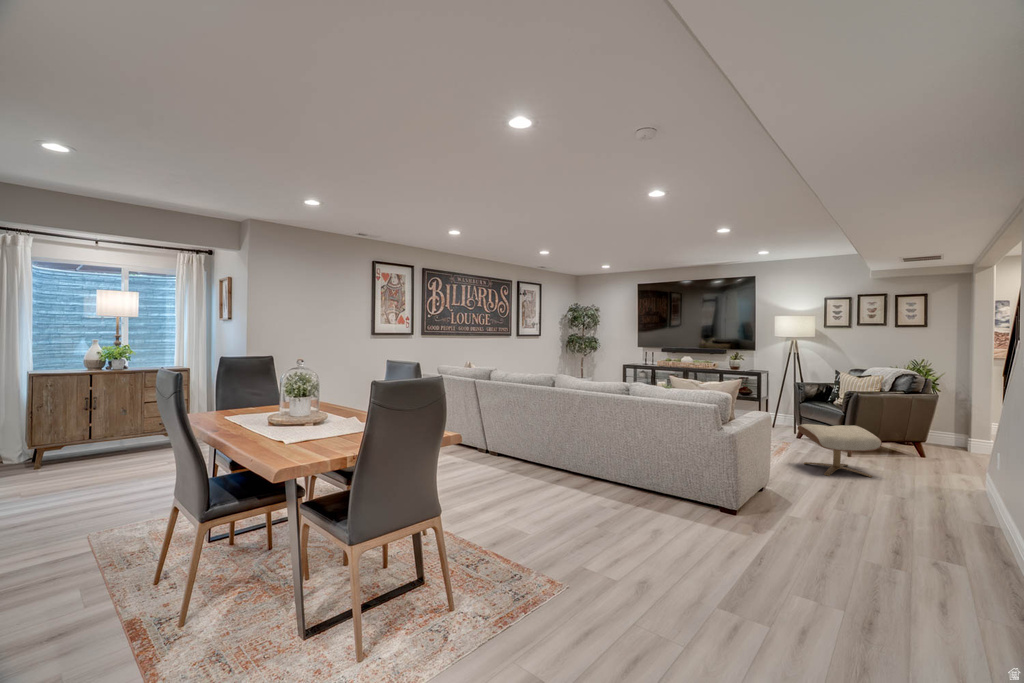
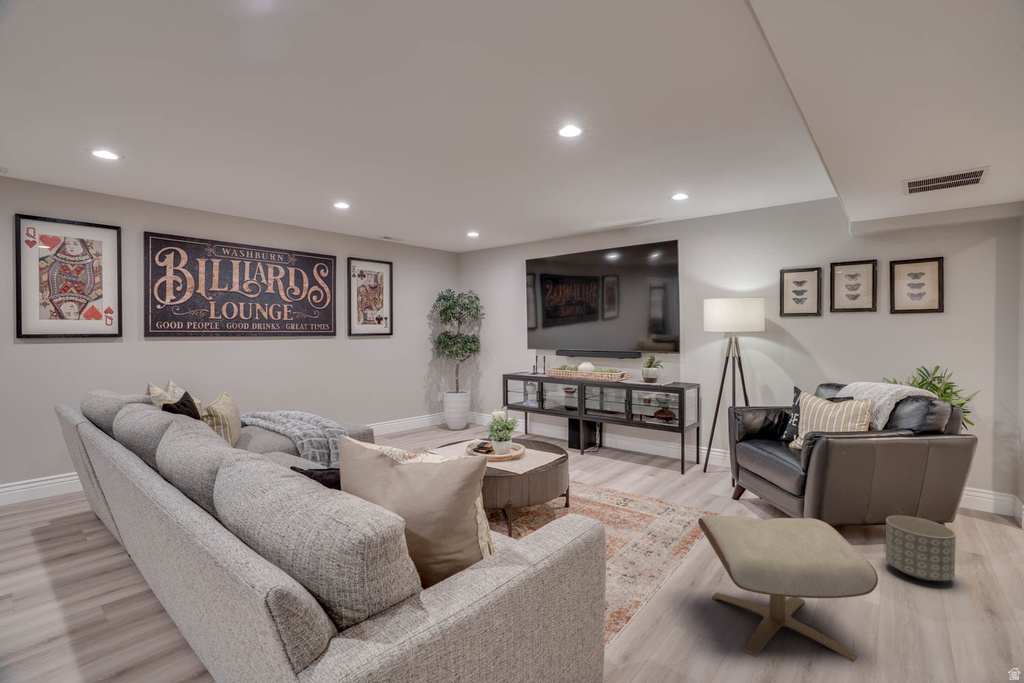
planter: none [887,433,921,461] -> present [885,516,956,581]

